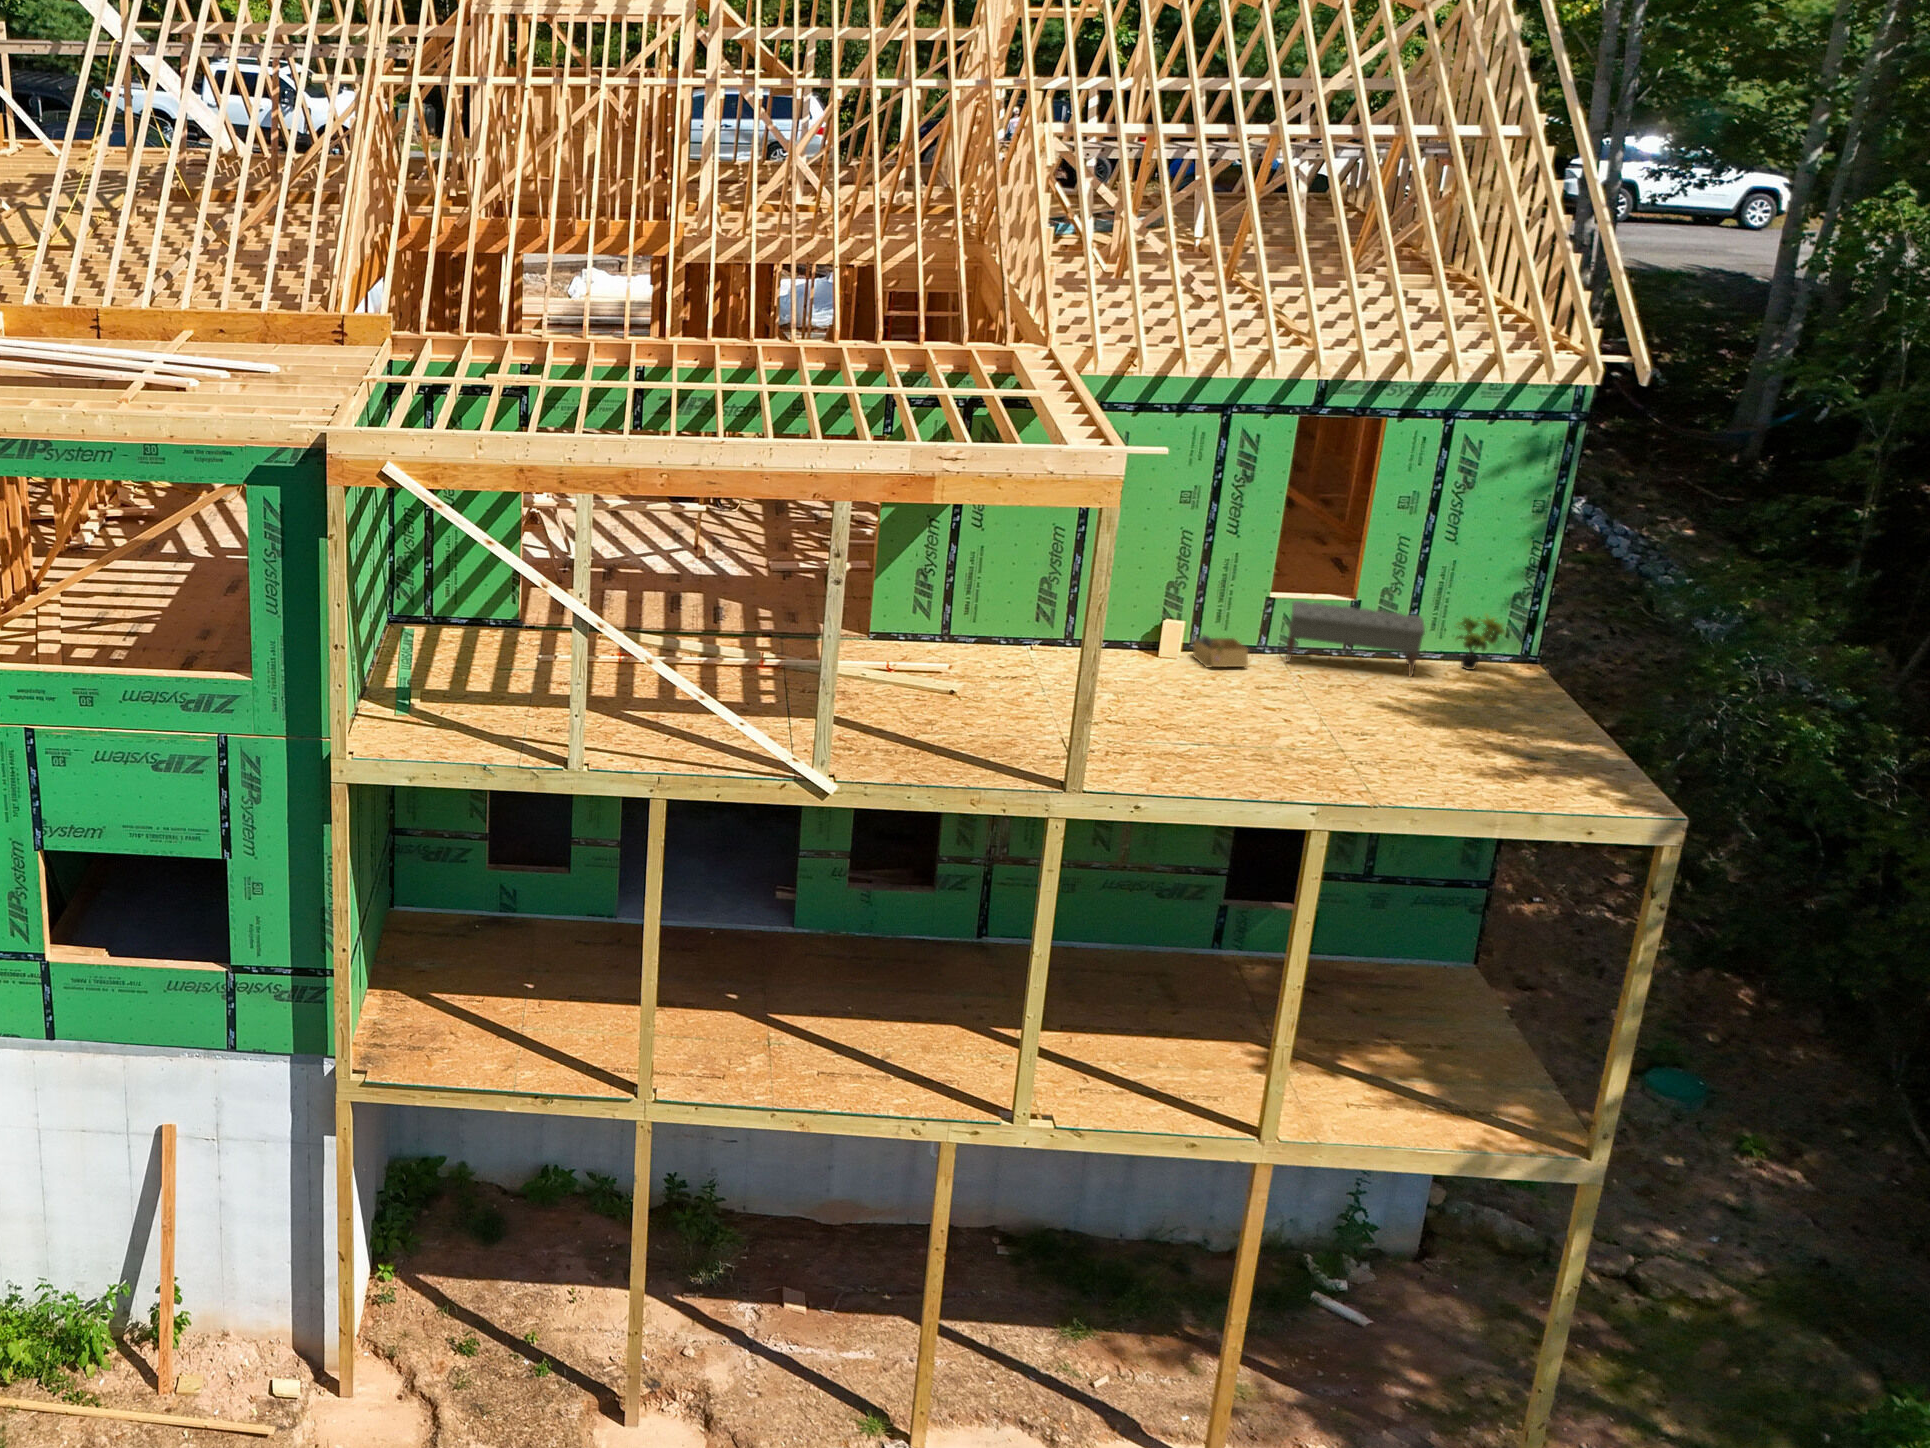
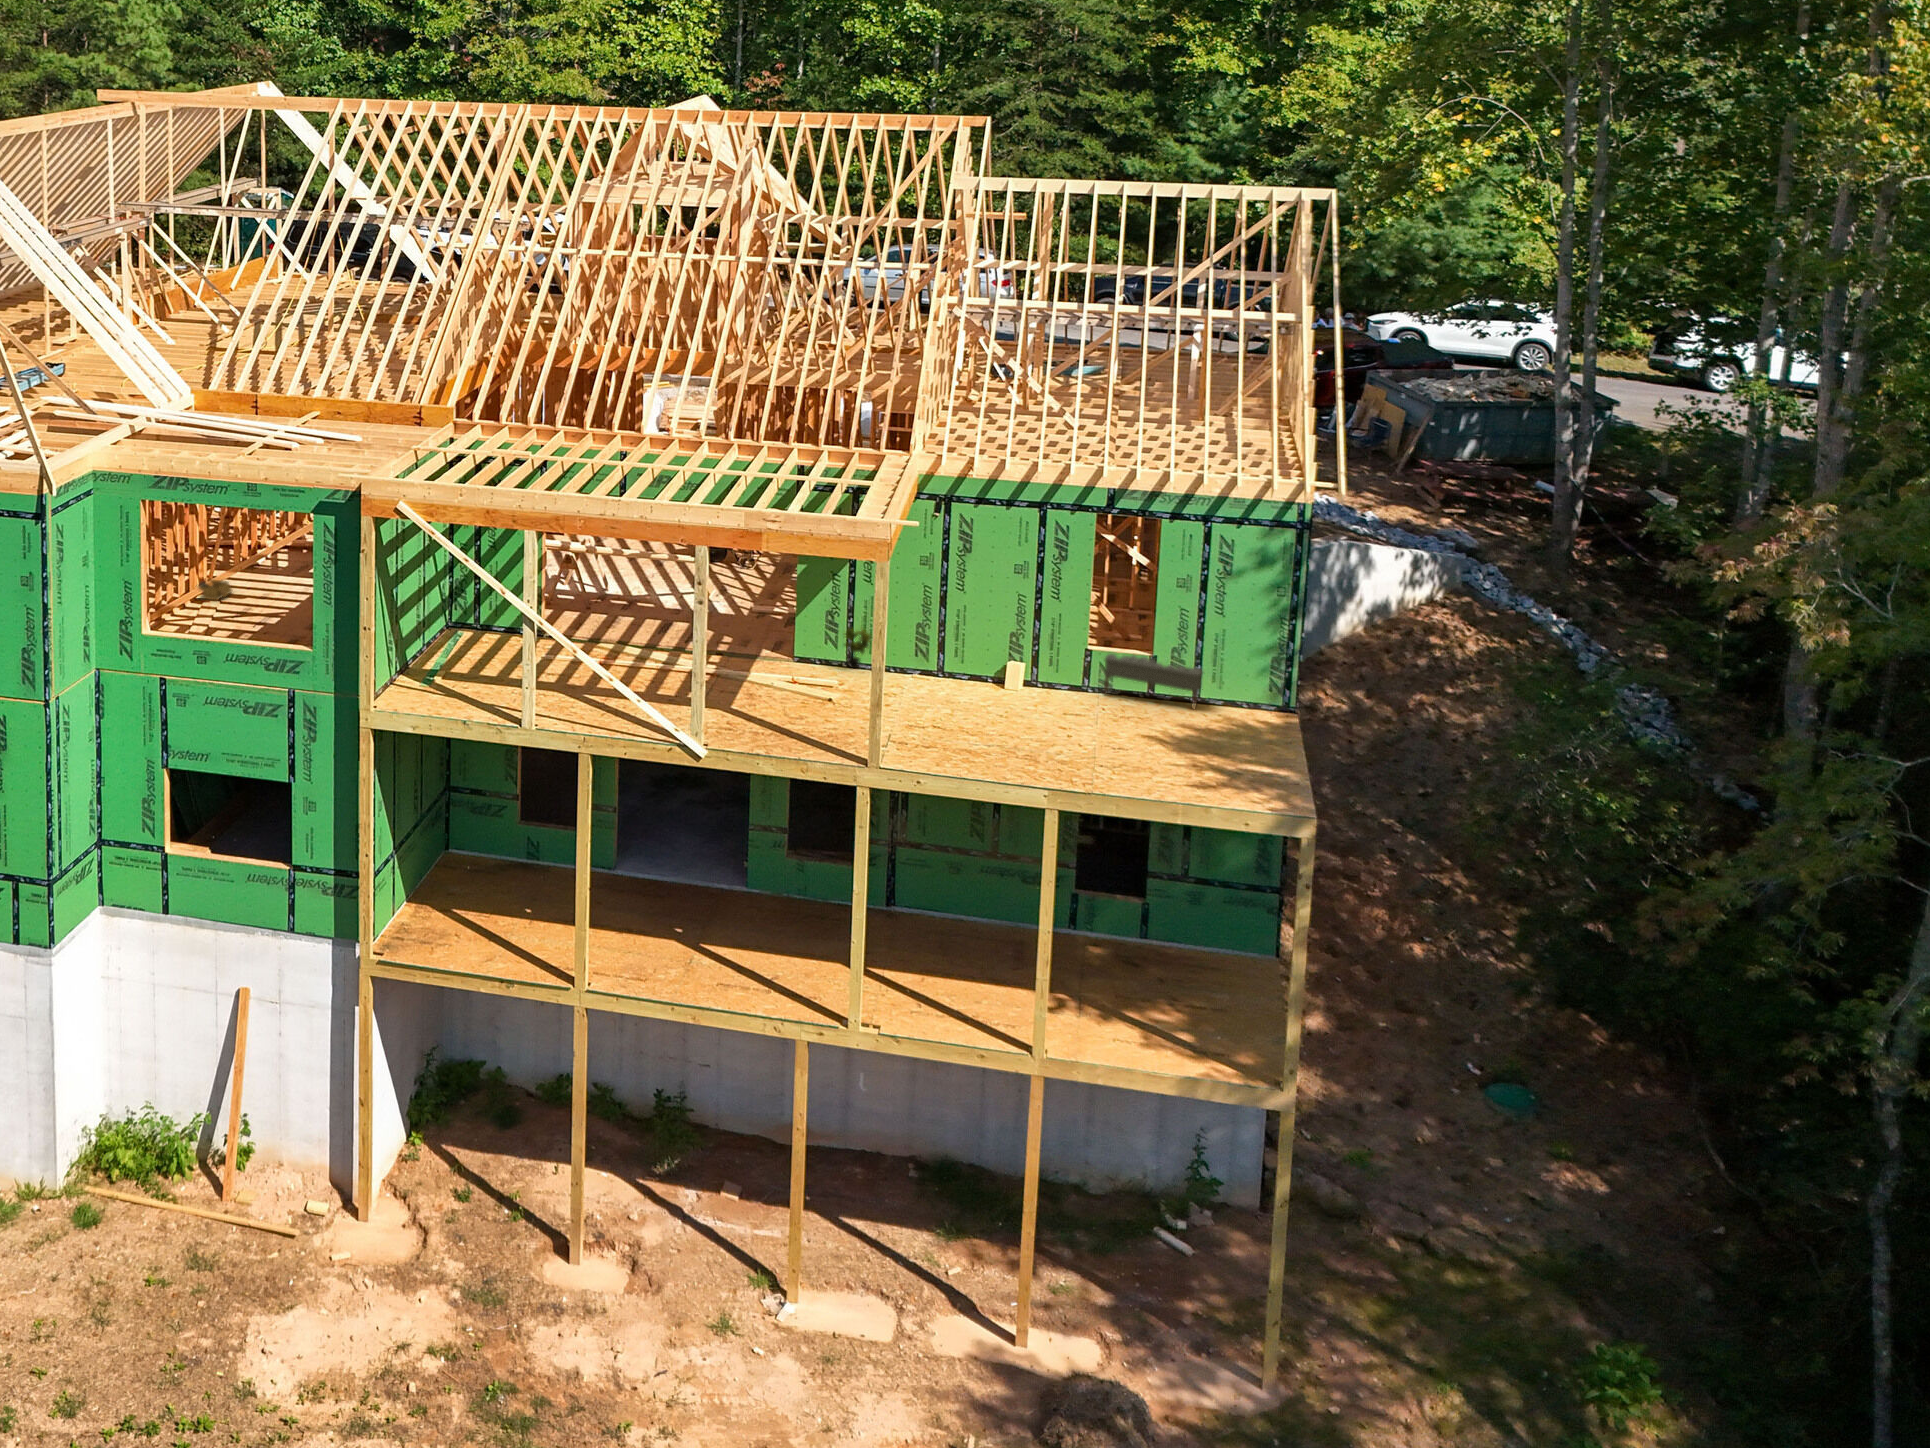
potted plant: present [1456,615,1504,670] -> present [844,629,871,668]
cardboard box: present [1192,635,1248,667] -> present [198,580,232,600]

